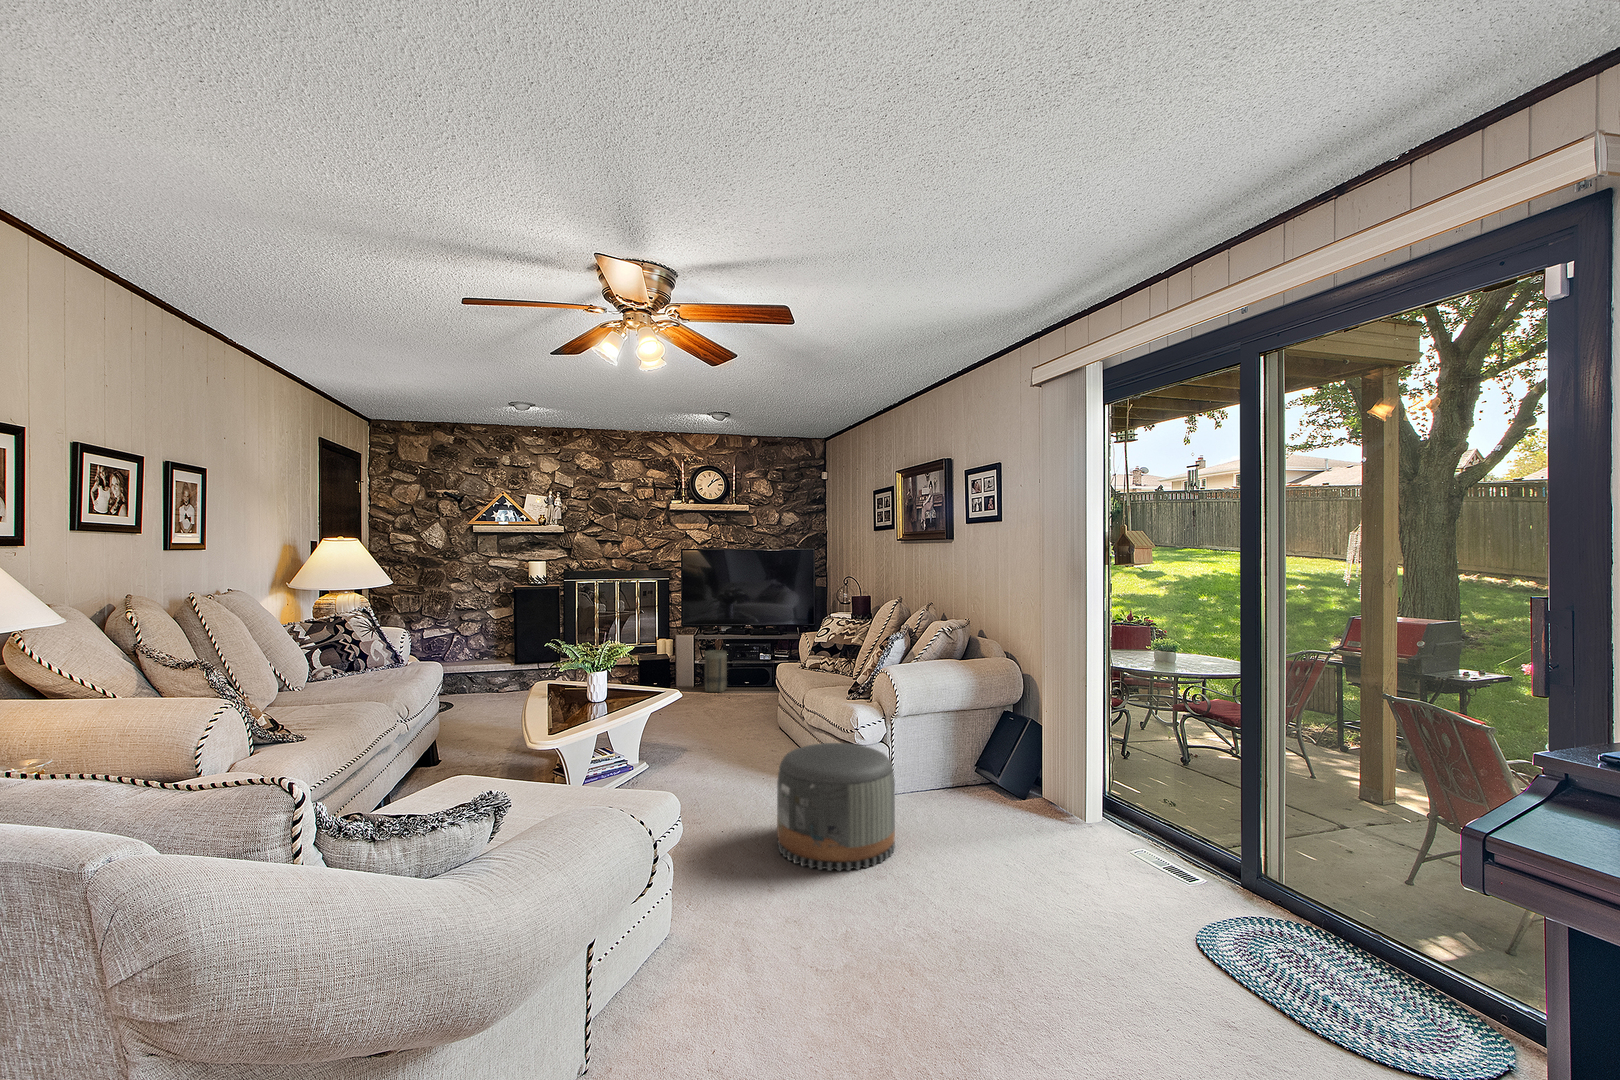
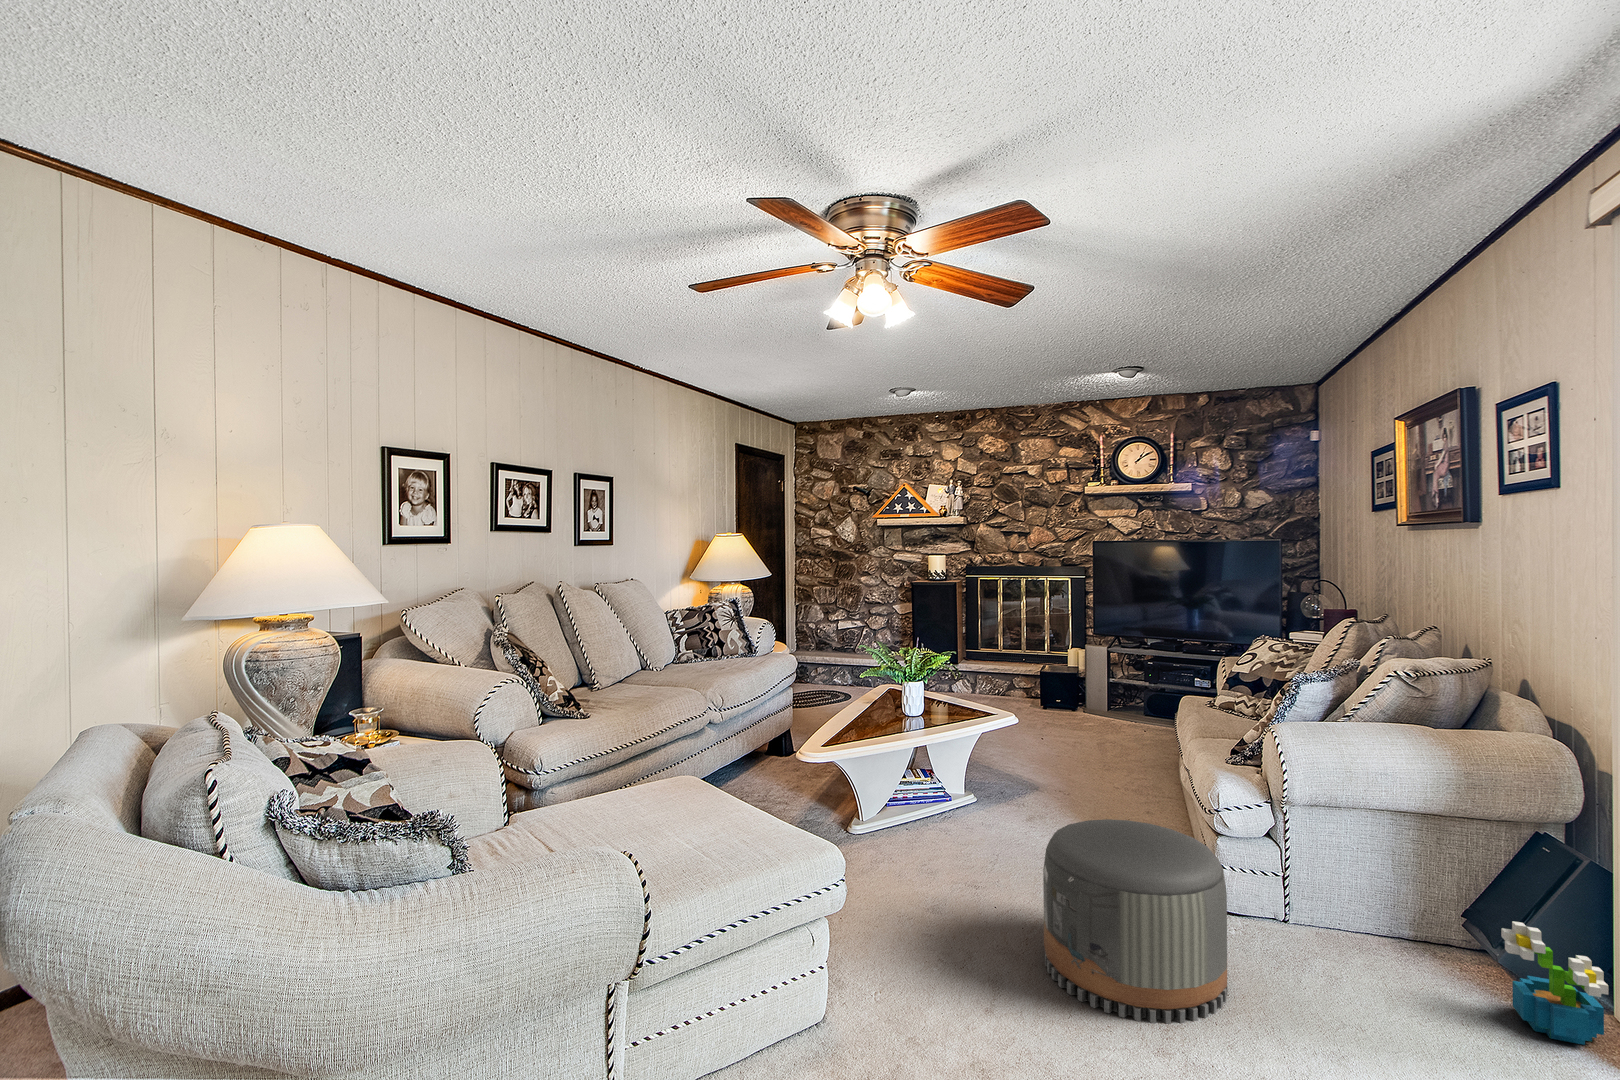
basket: present [705,650,727,692] -> none [1122,669,1152,723]
decorative plant: none [1010,759,1054,817] -> present [1501,921,1608,1045]

